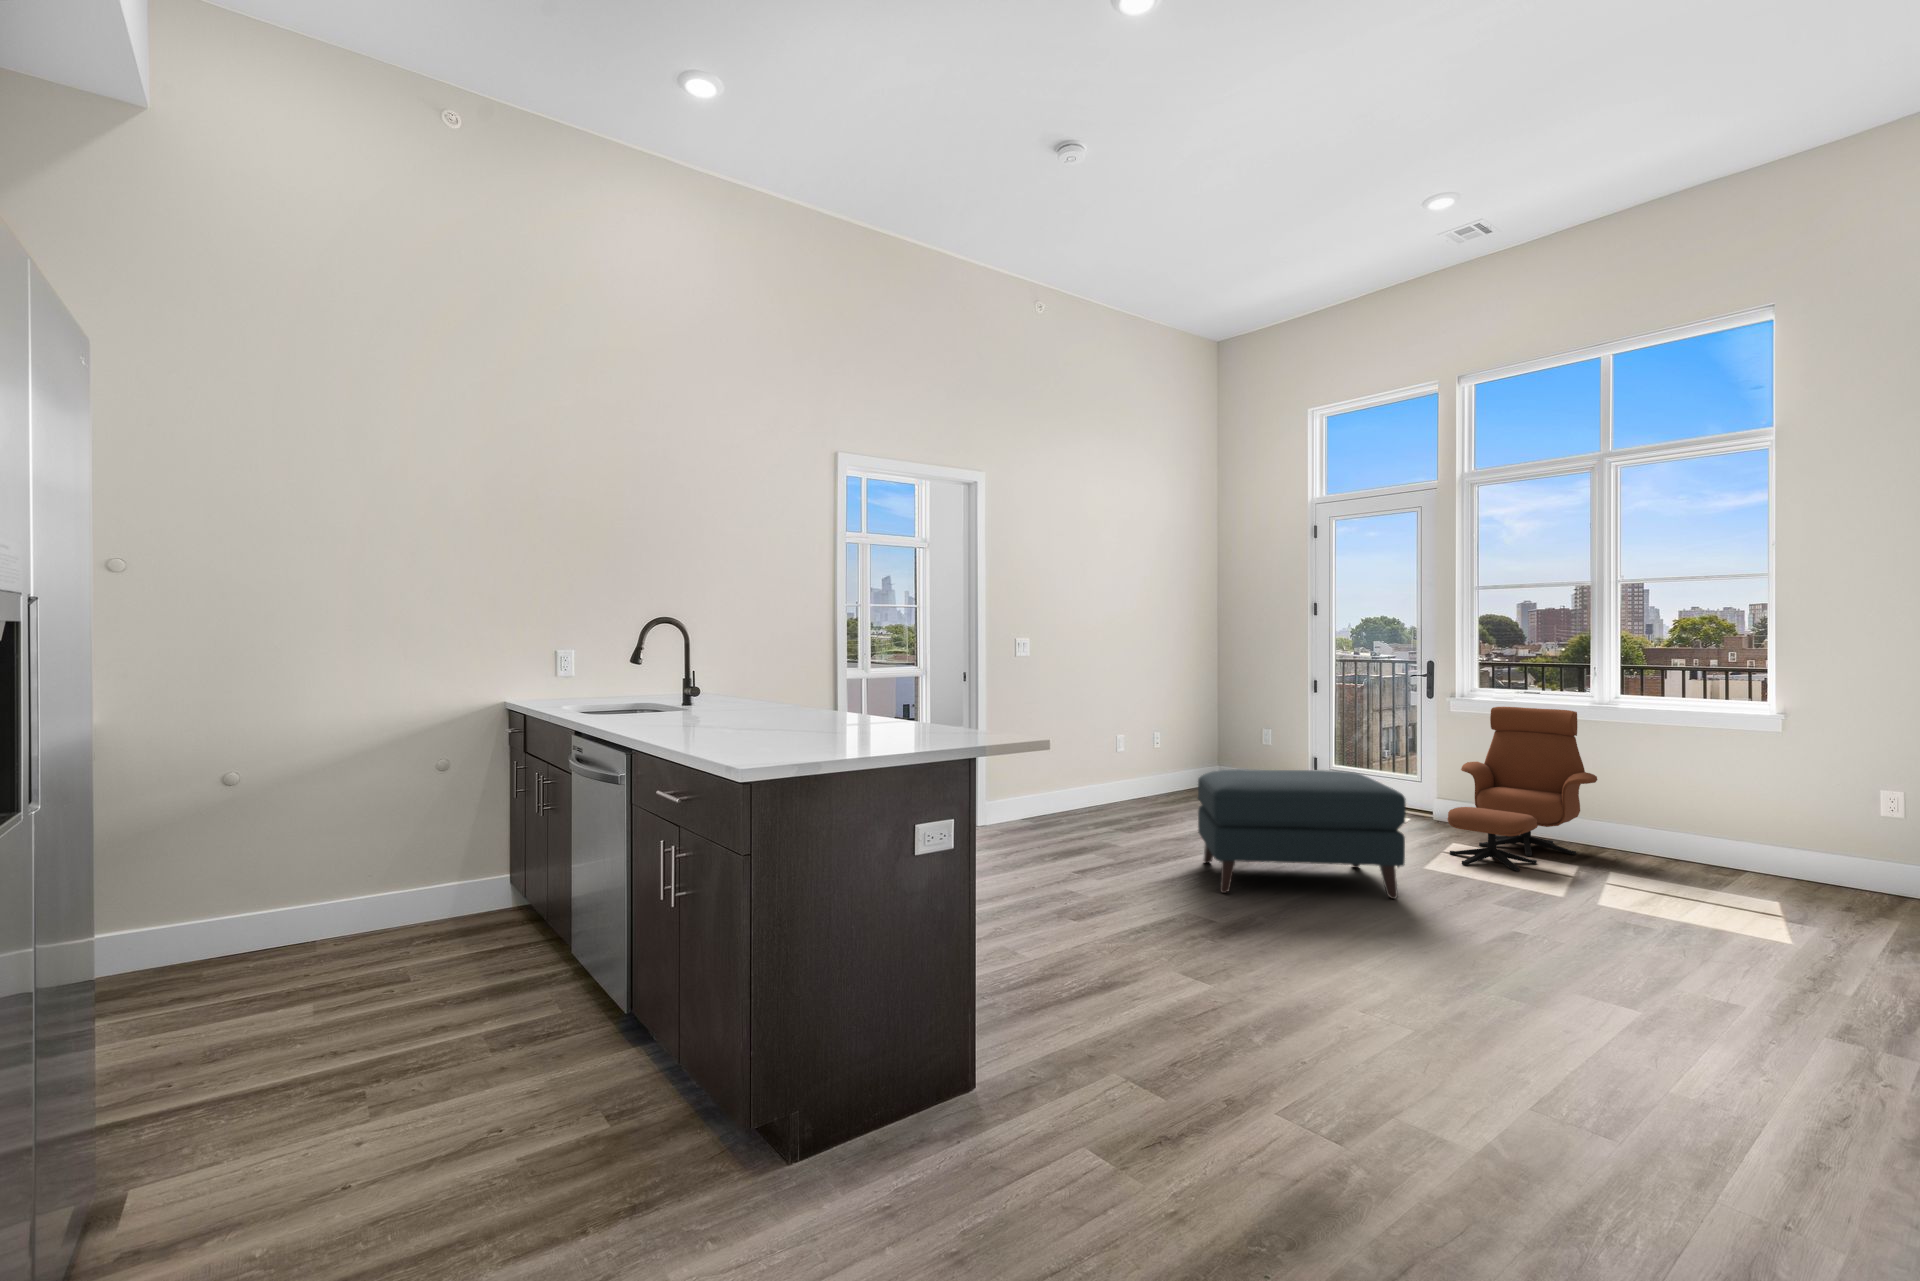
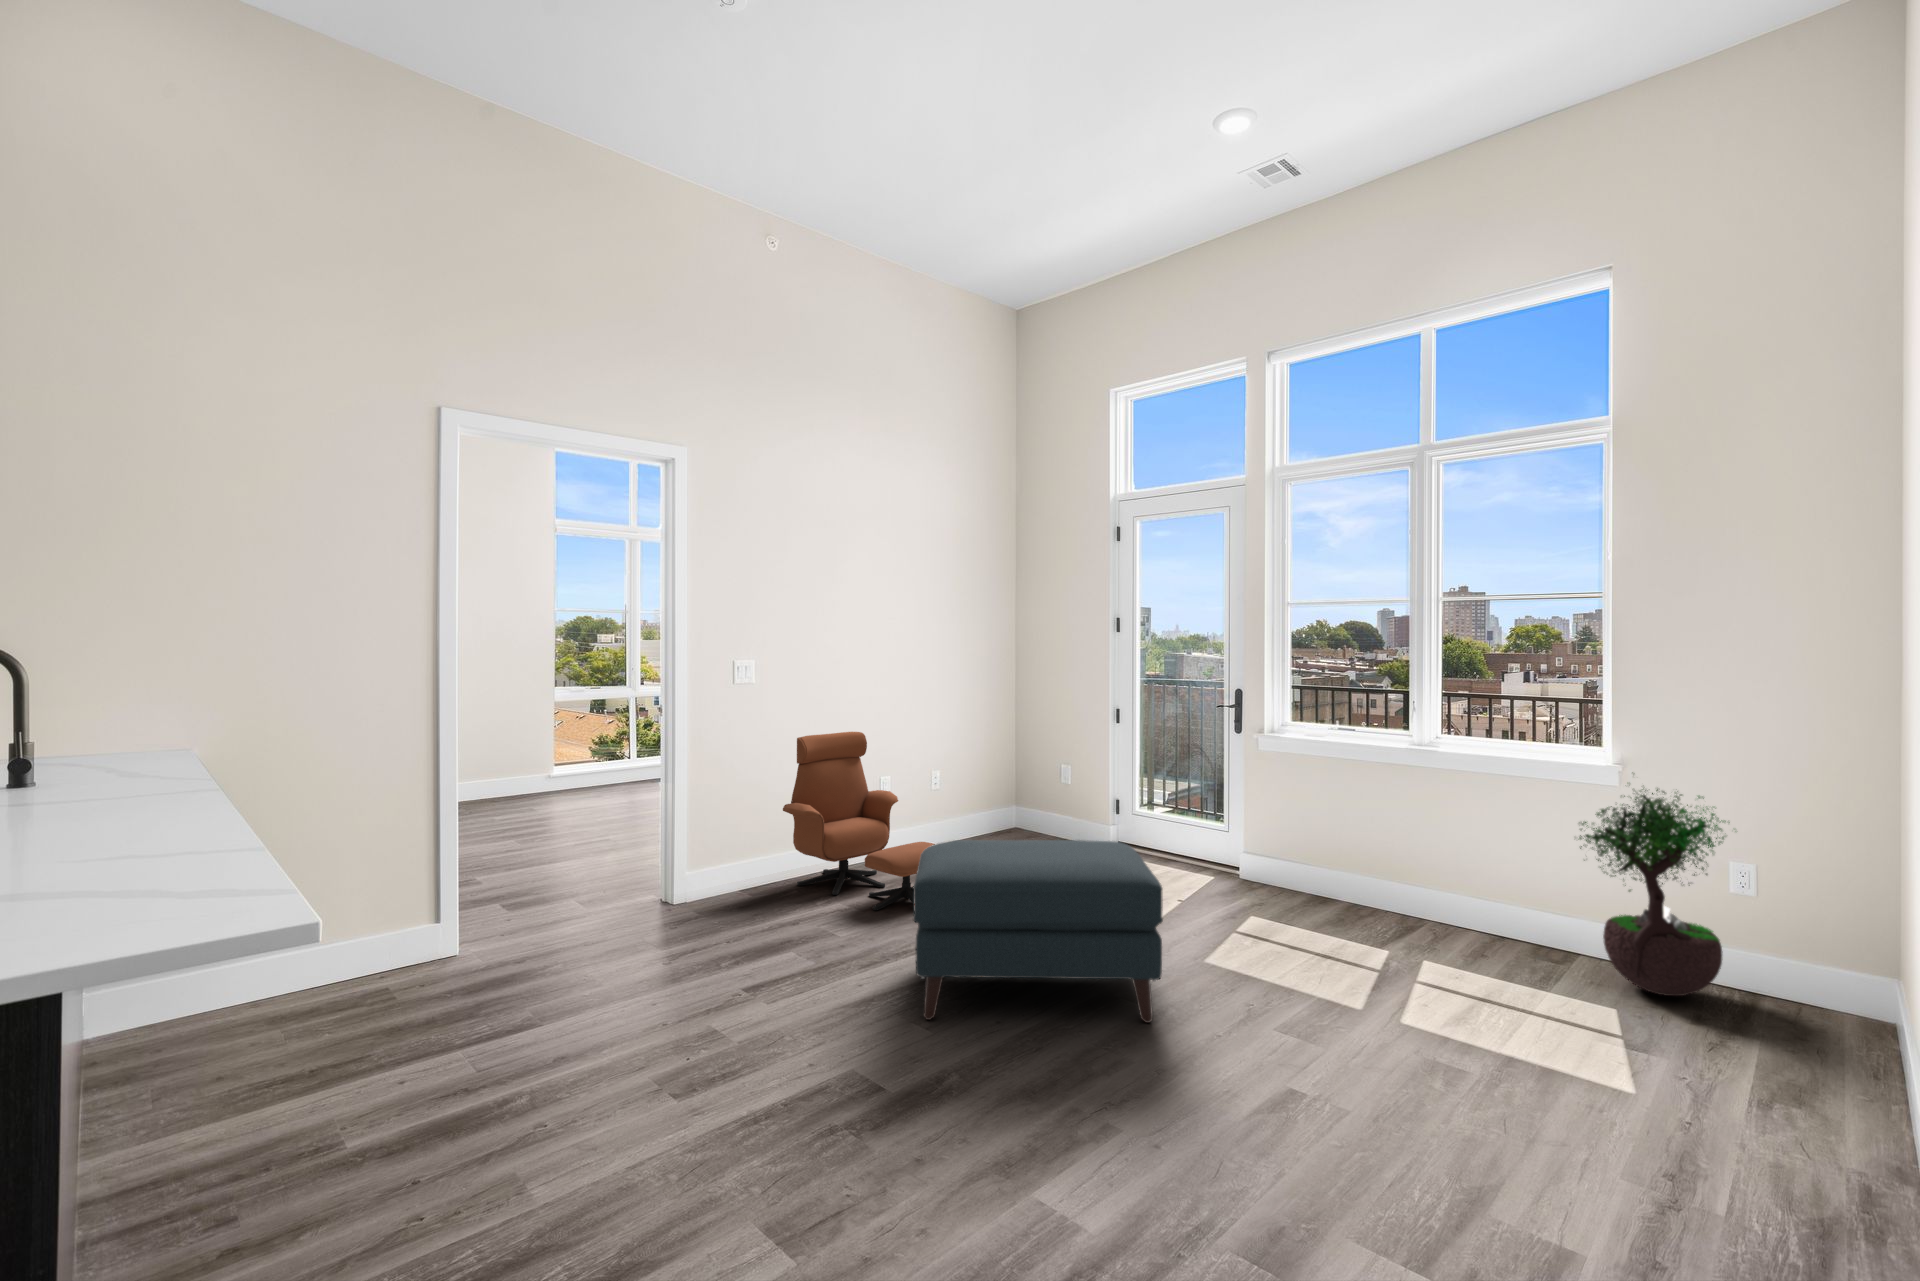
lounge chair: present [1447,707,1597,871] -> present [783,732,934,910]
potted tree: none [1739,716,1880,896] -> present [1579,788,1730,996]

